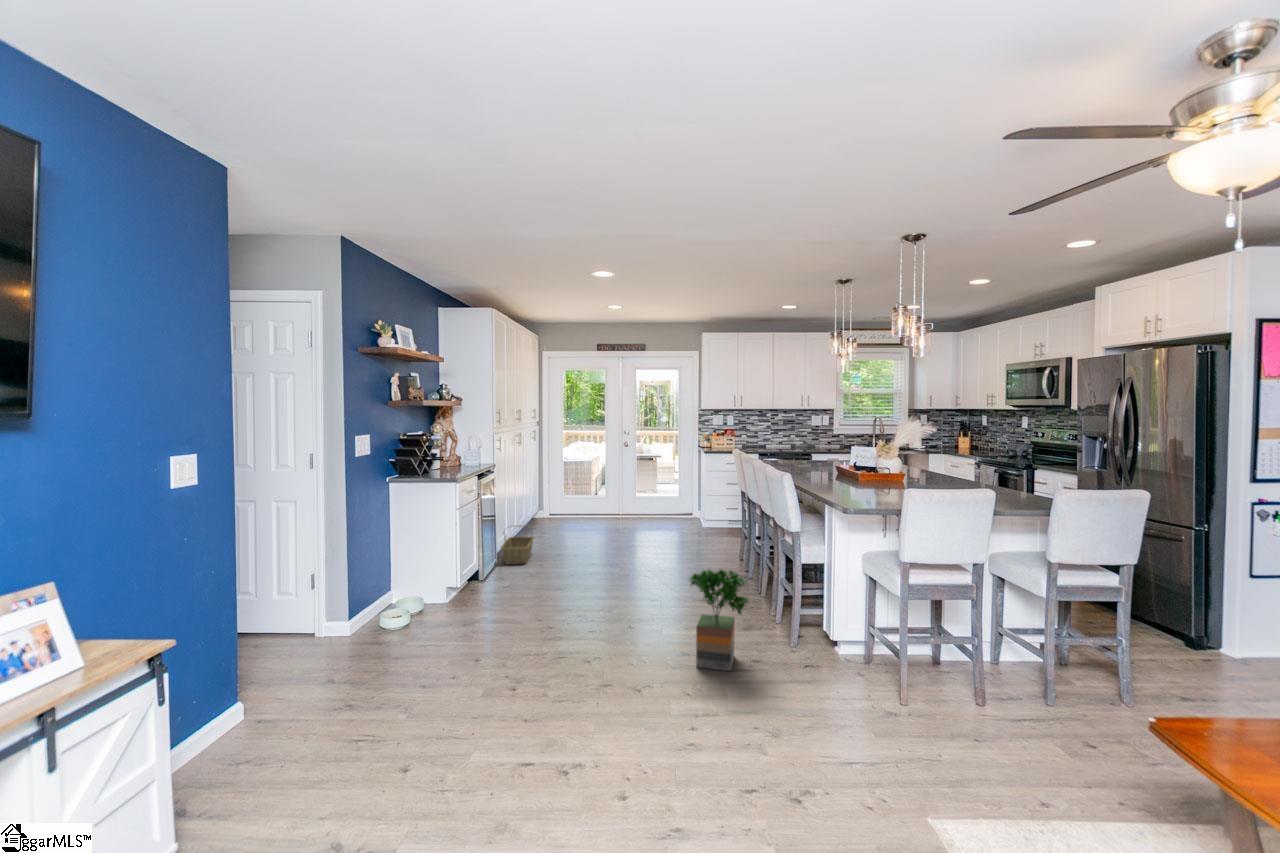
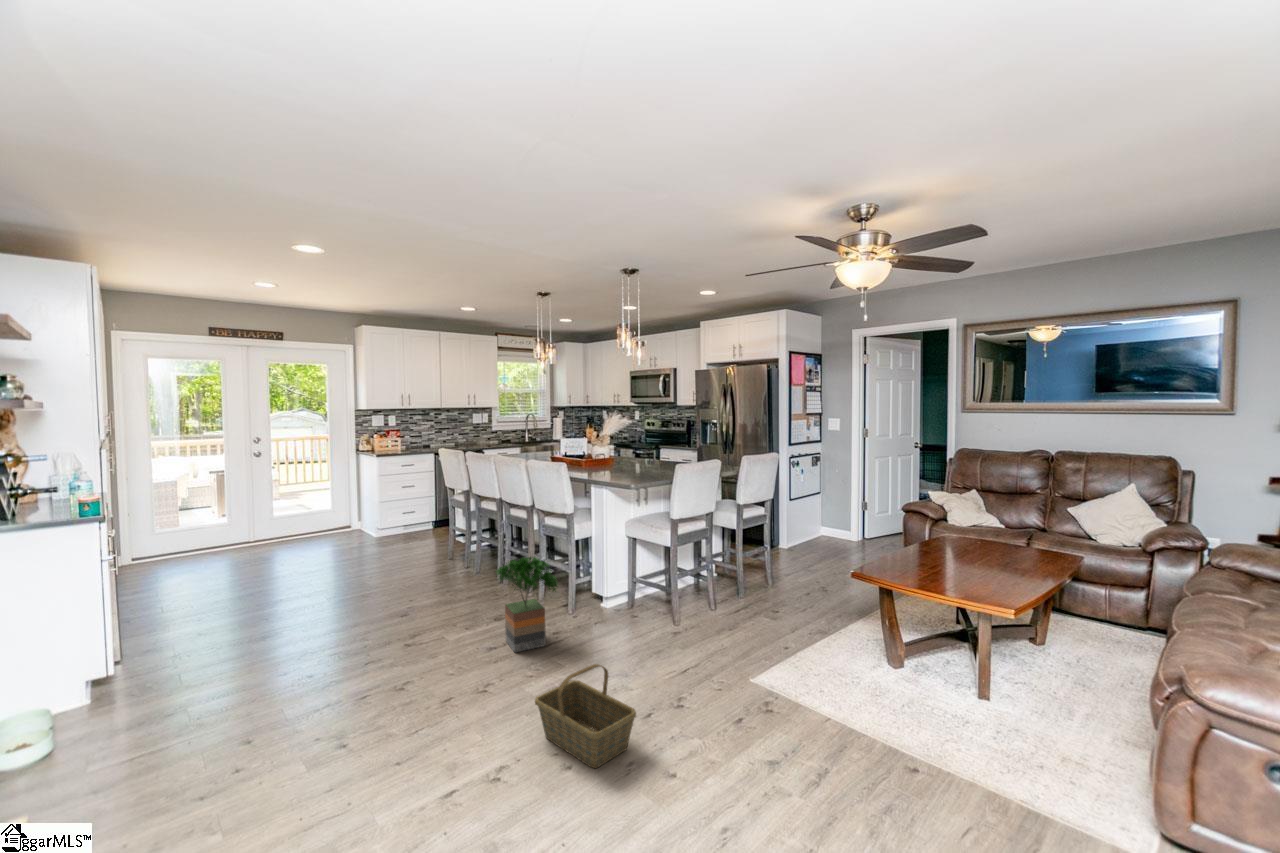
basket: present [501,536,534,564] -> present [535,664,636,768]

